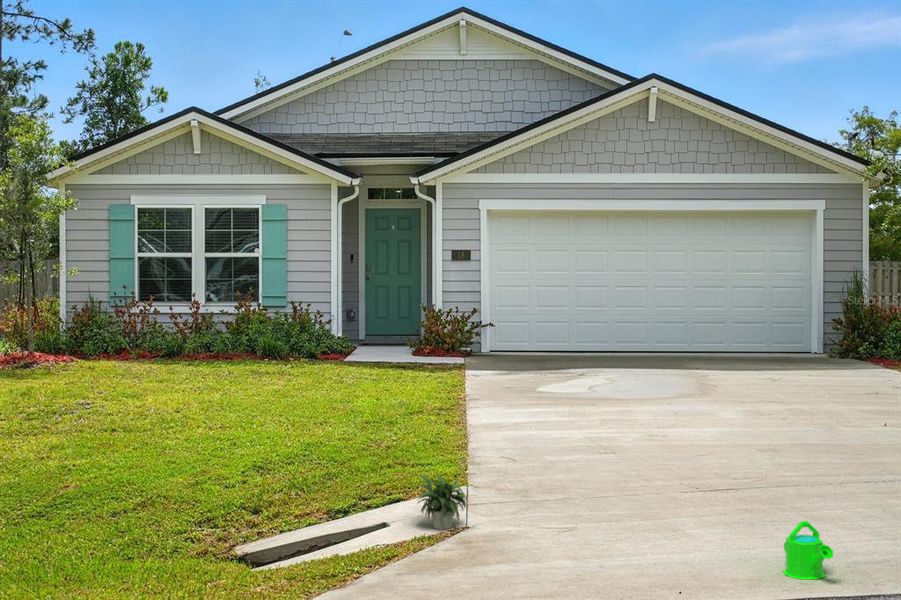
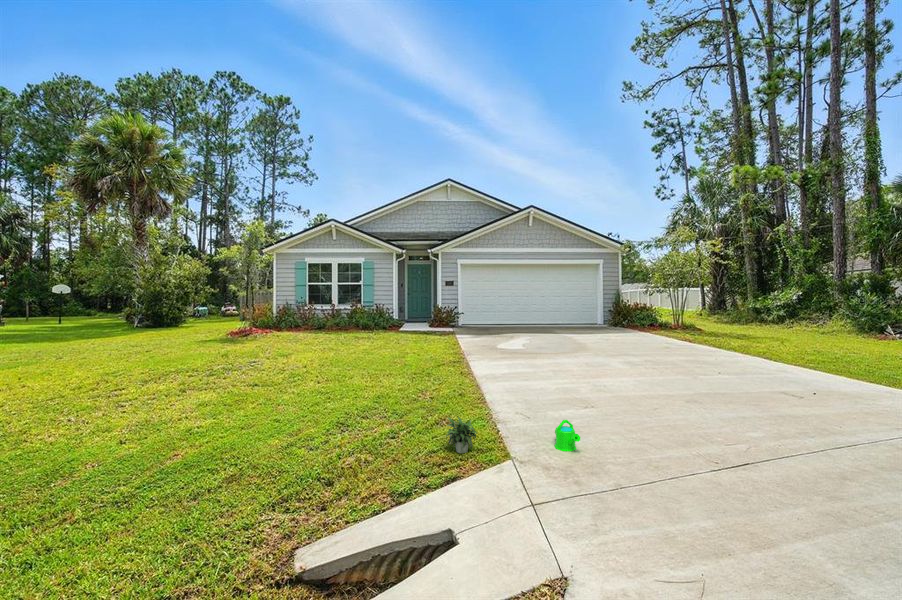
watering can: present [783,521,833,580] -> present [554,420,580,451]

